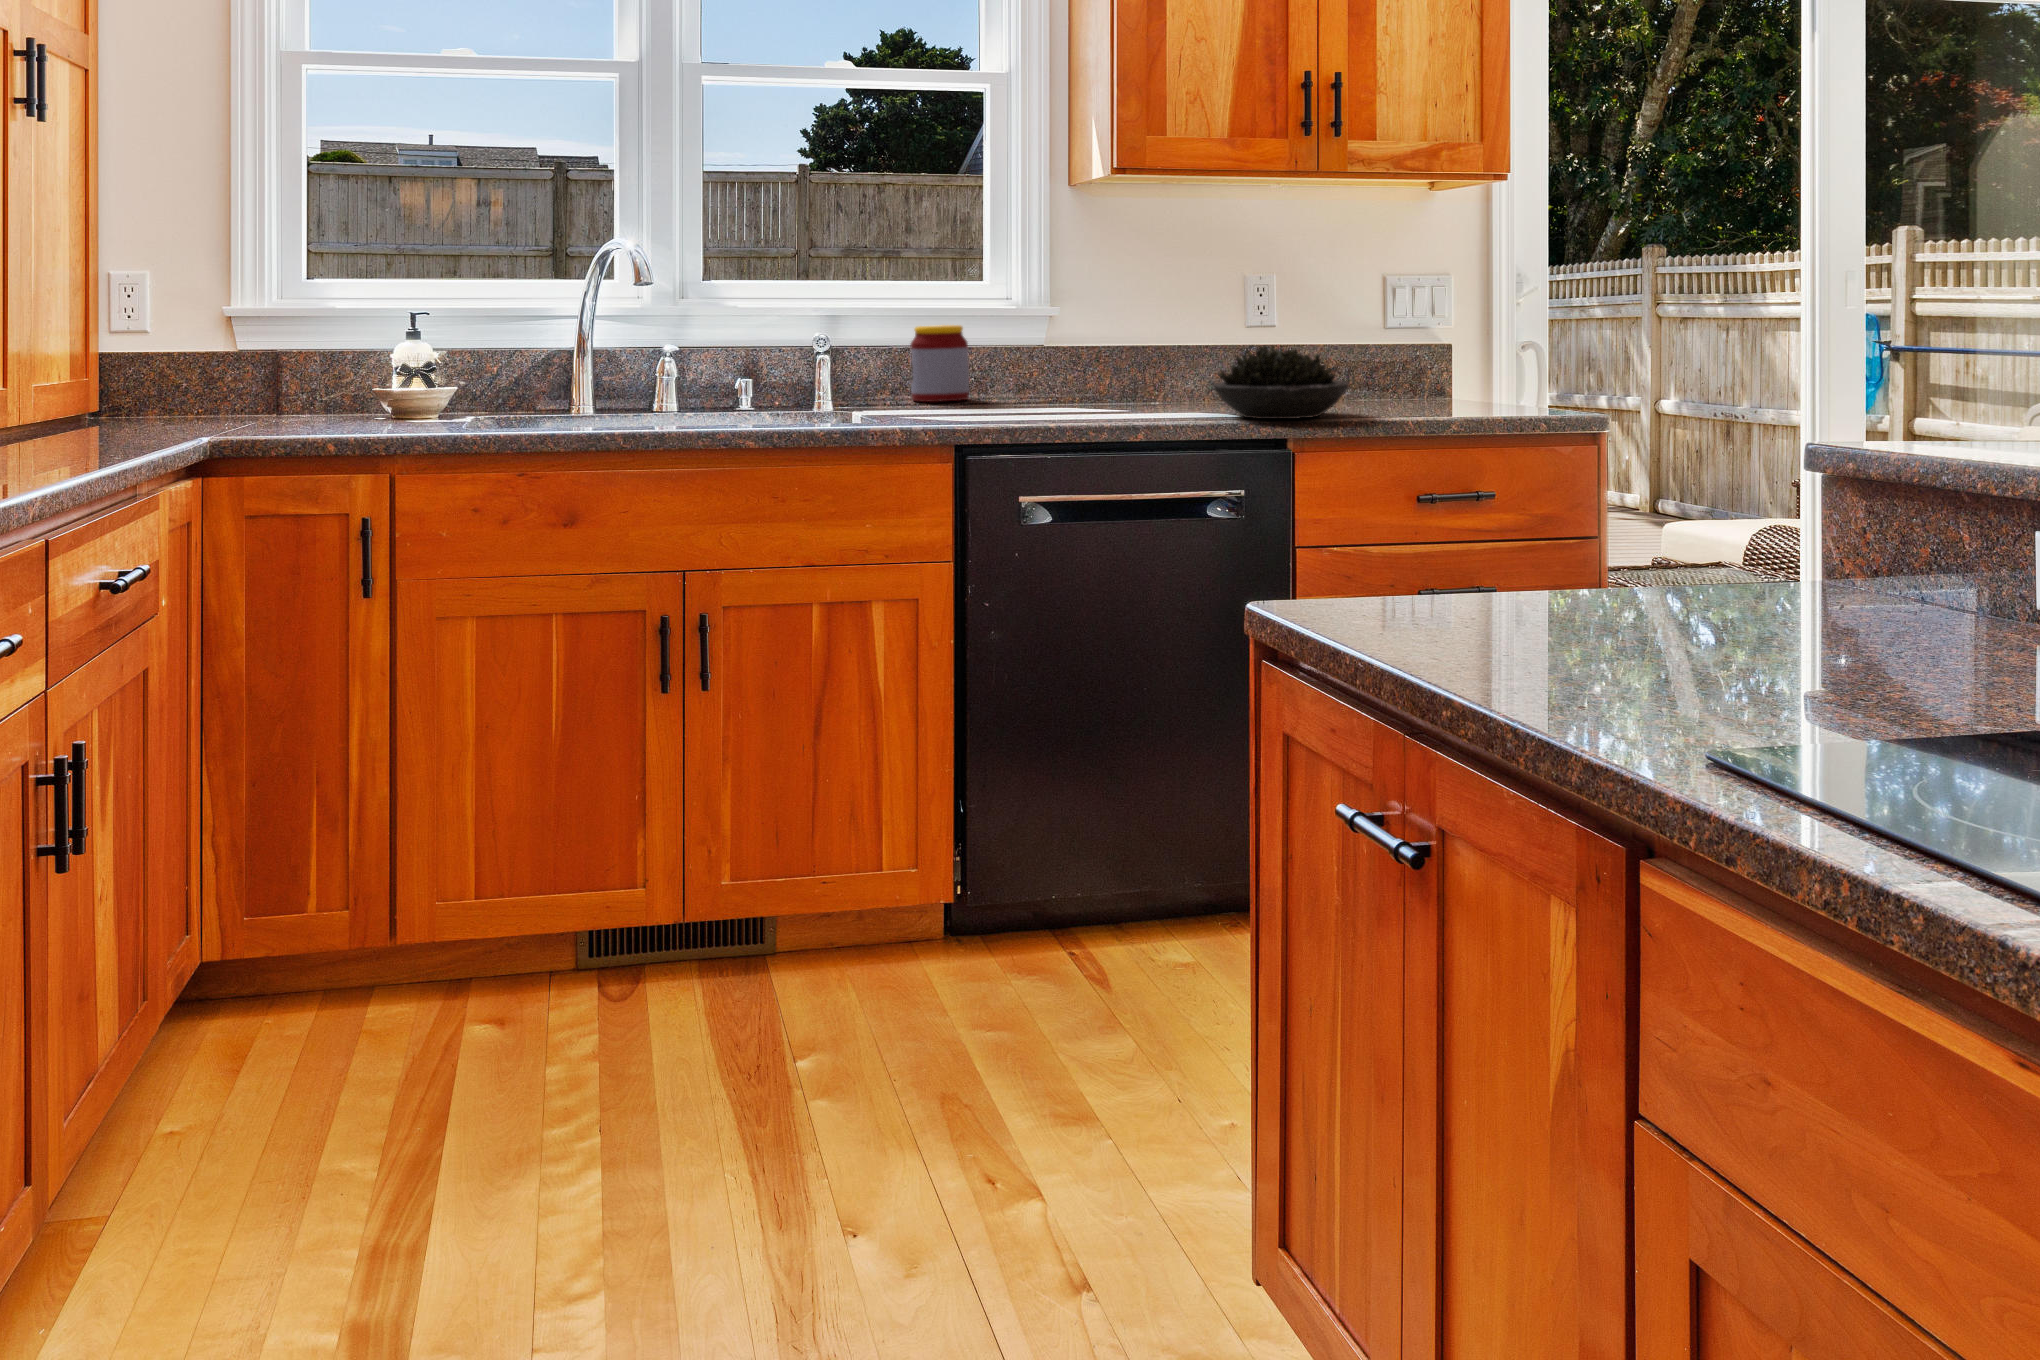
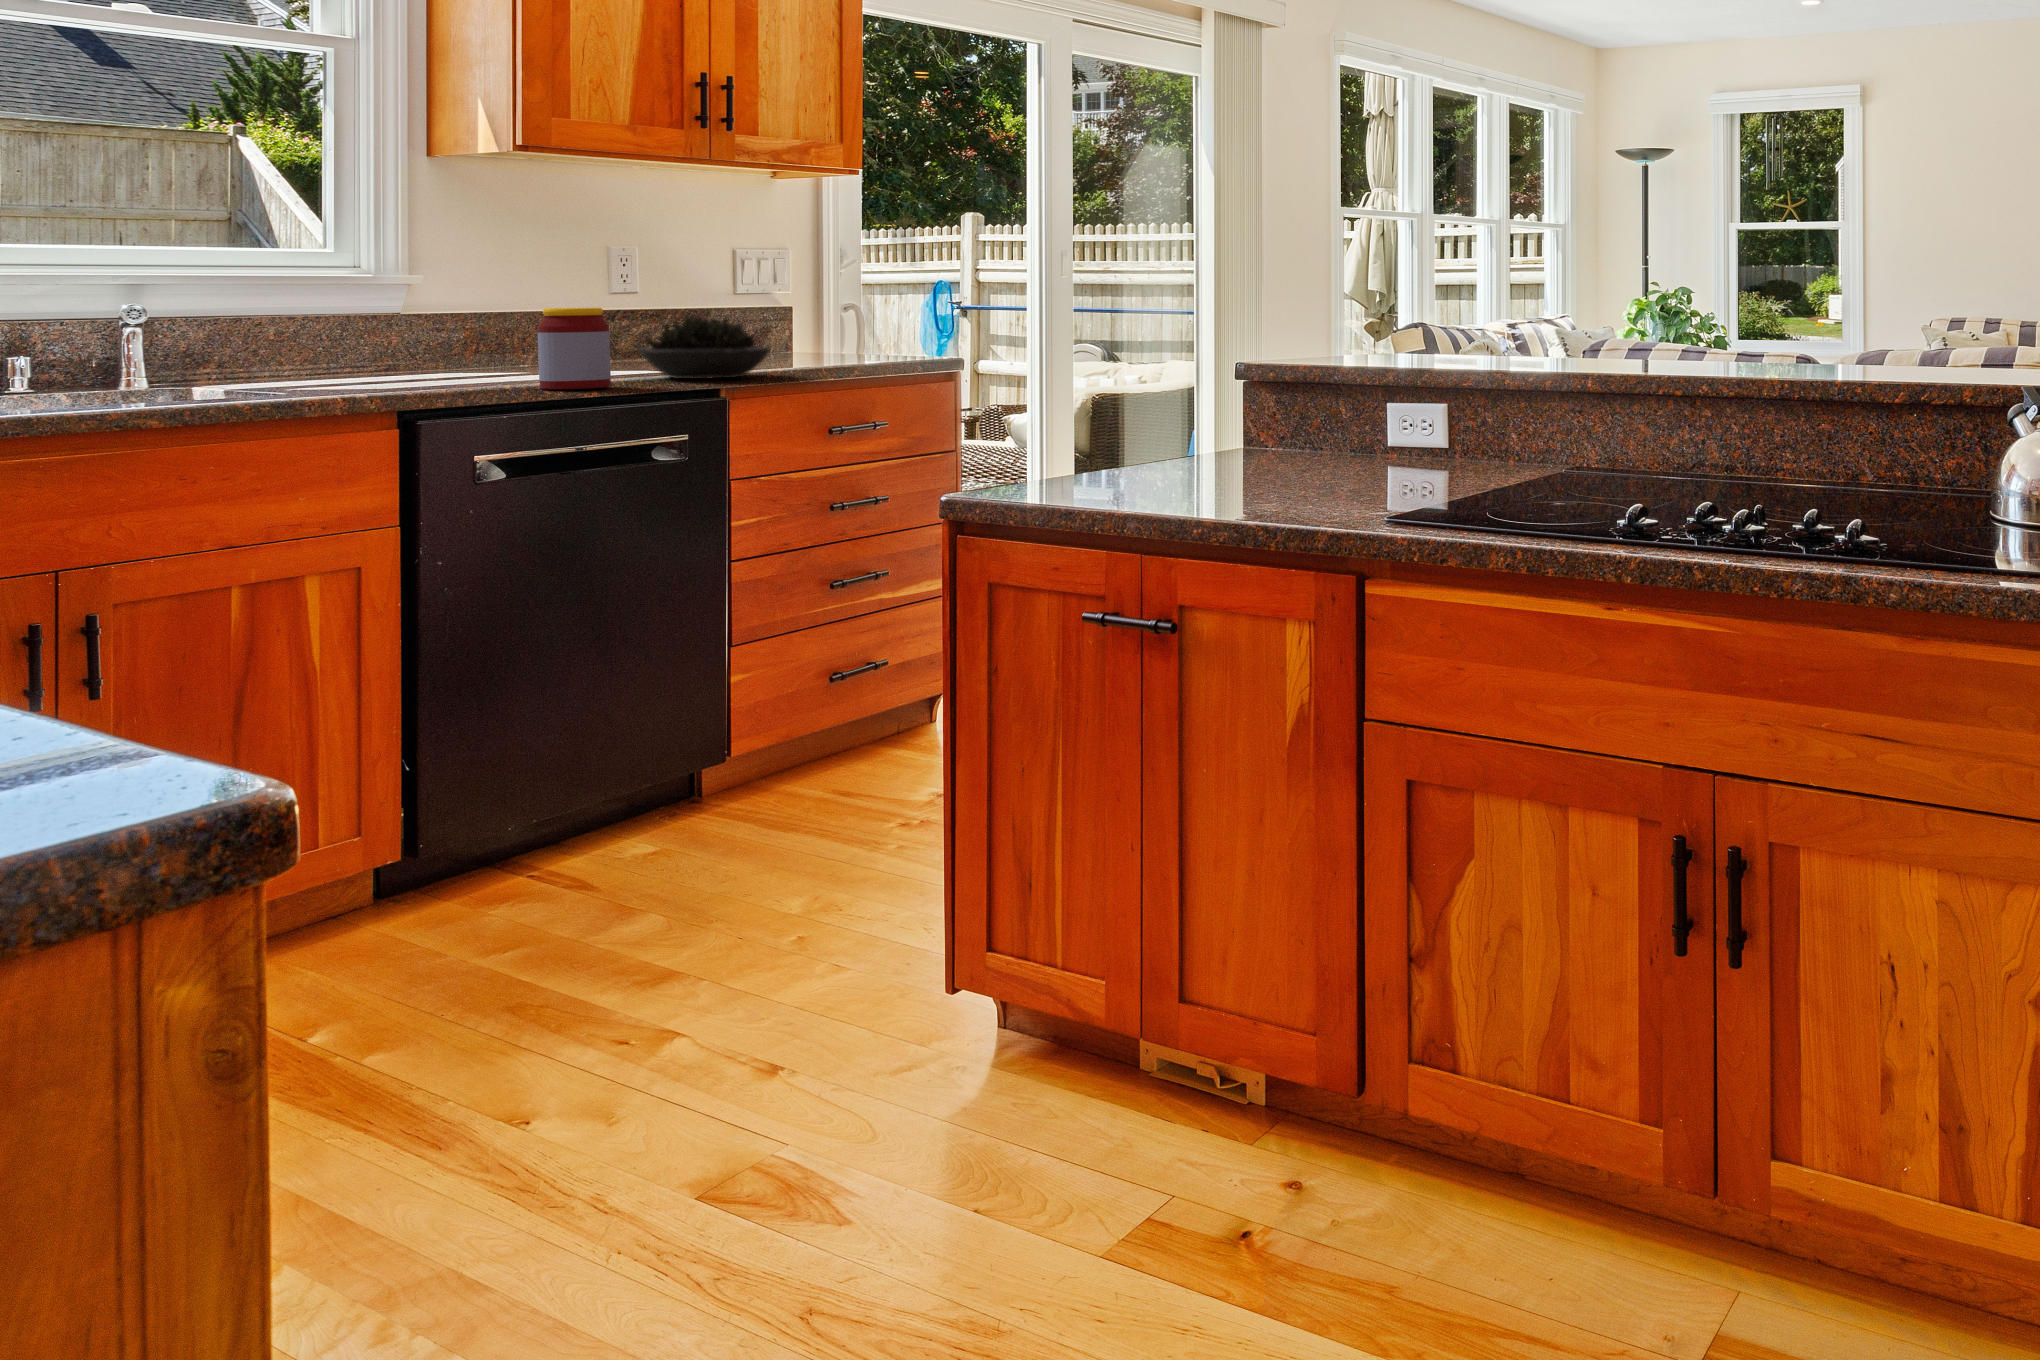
jar: present [910,325,969,402] -> present [538,308,611,389]

